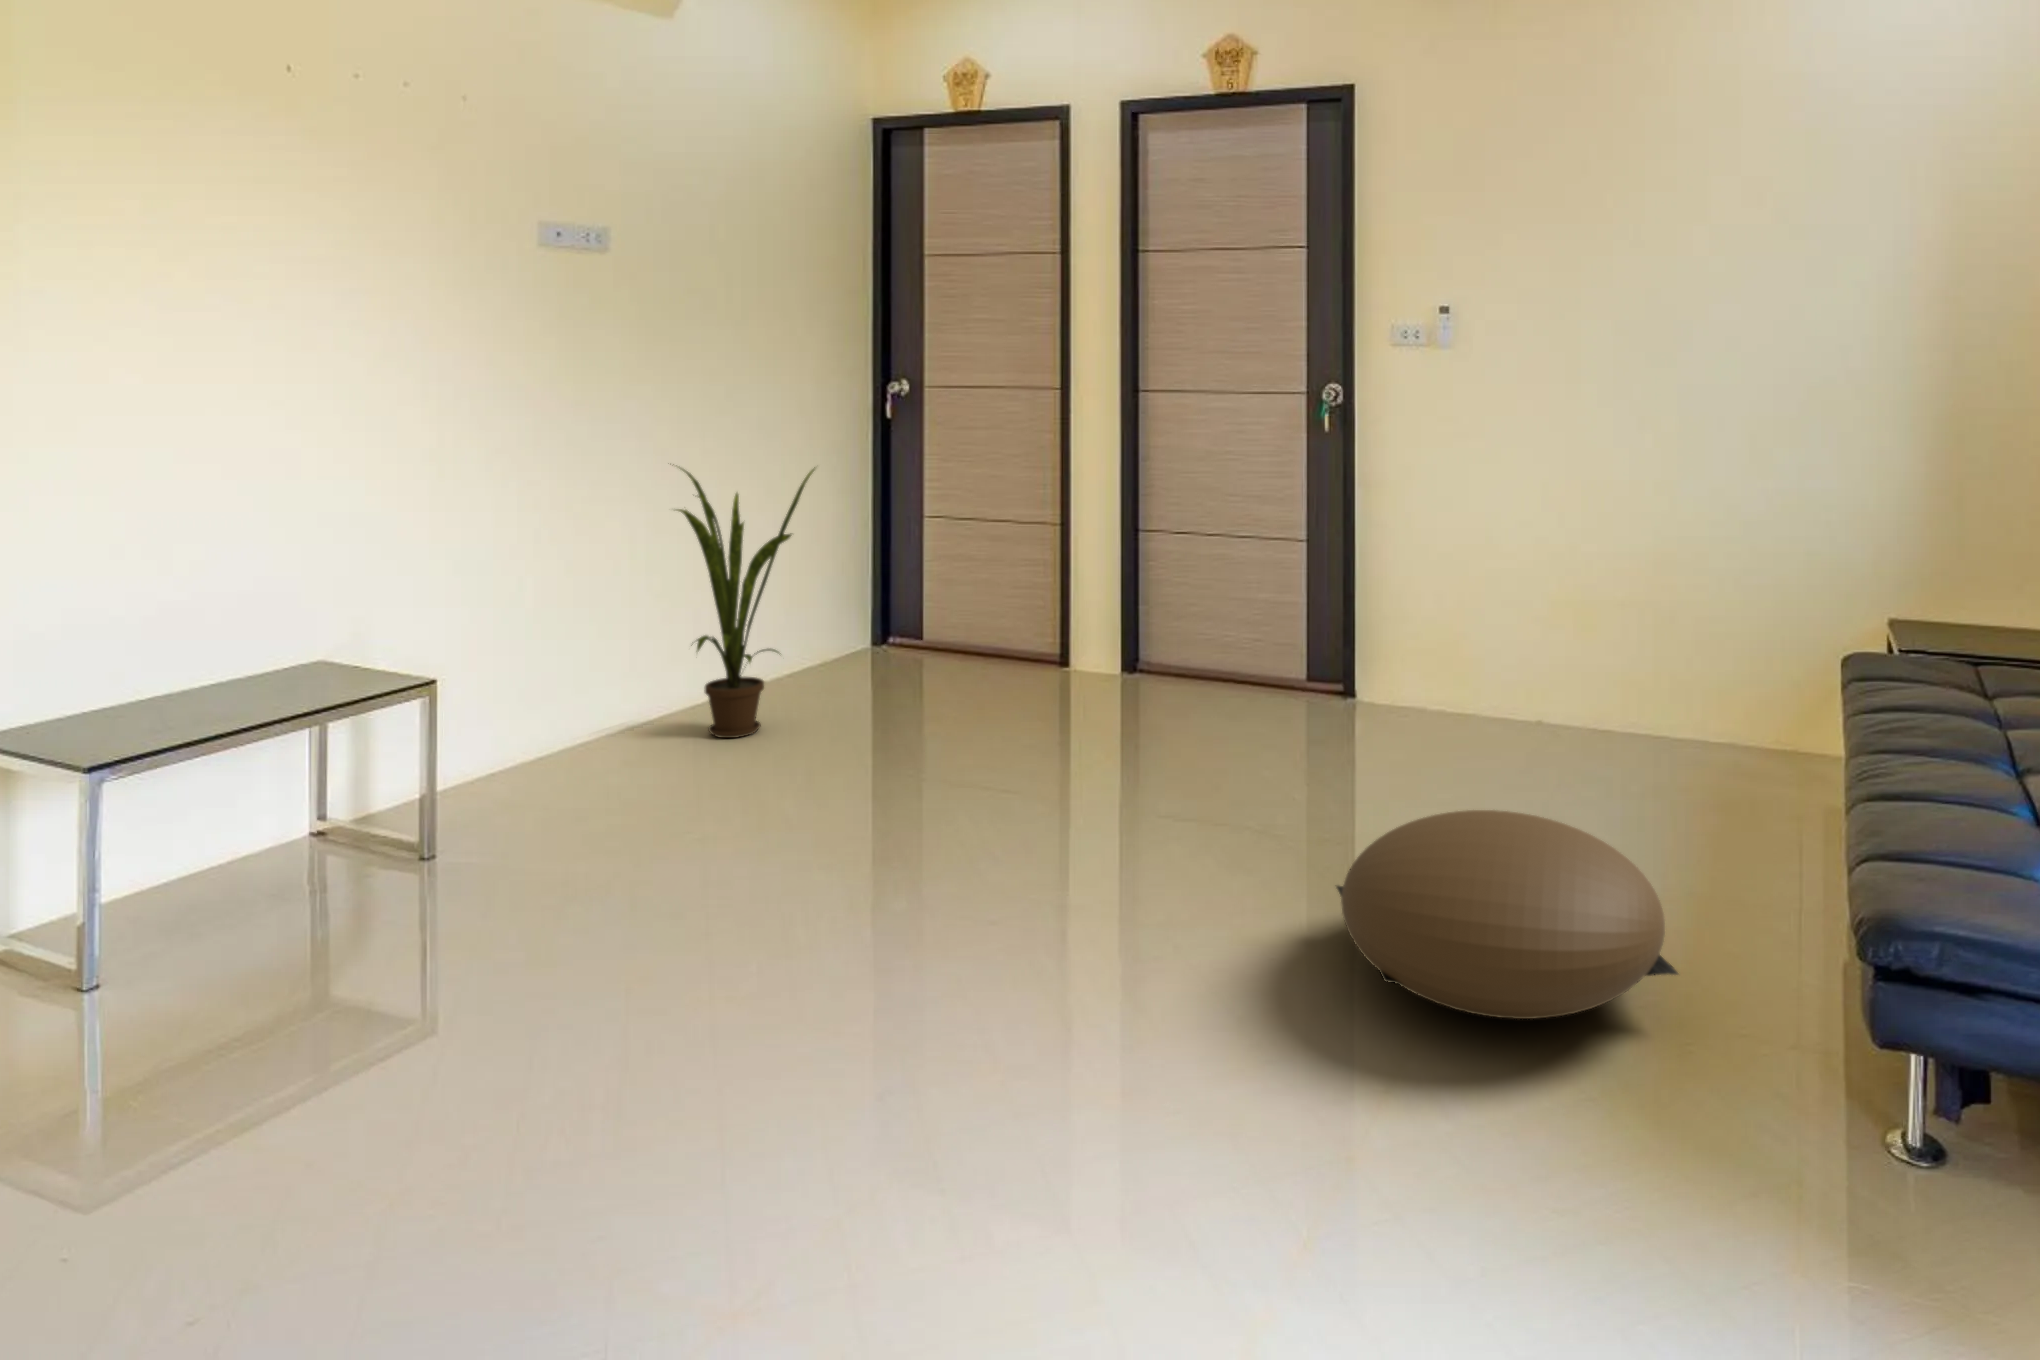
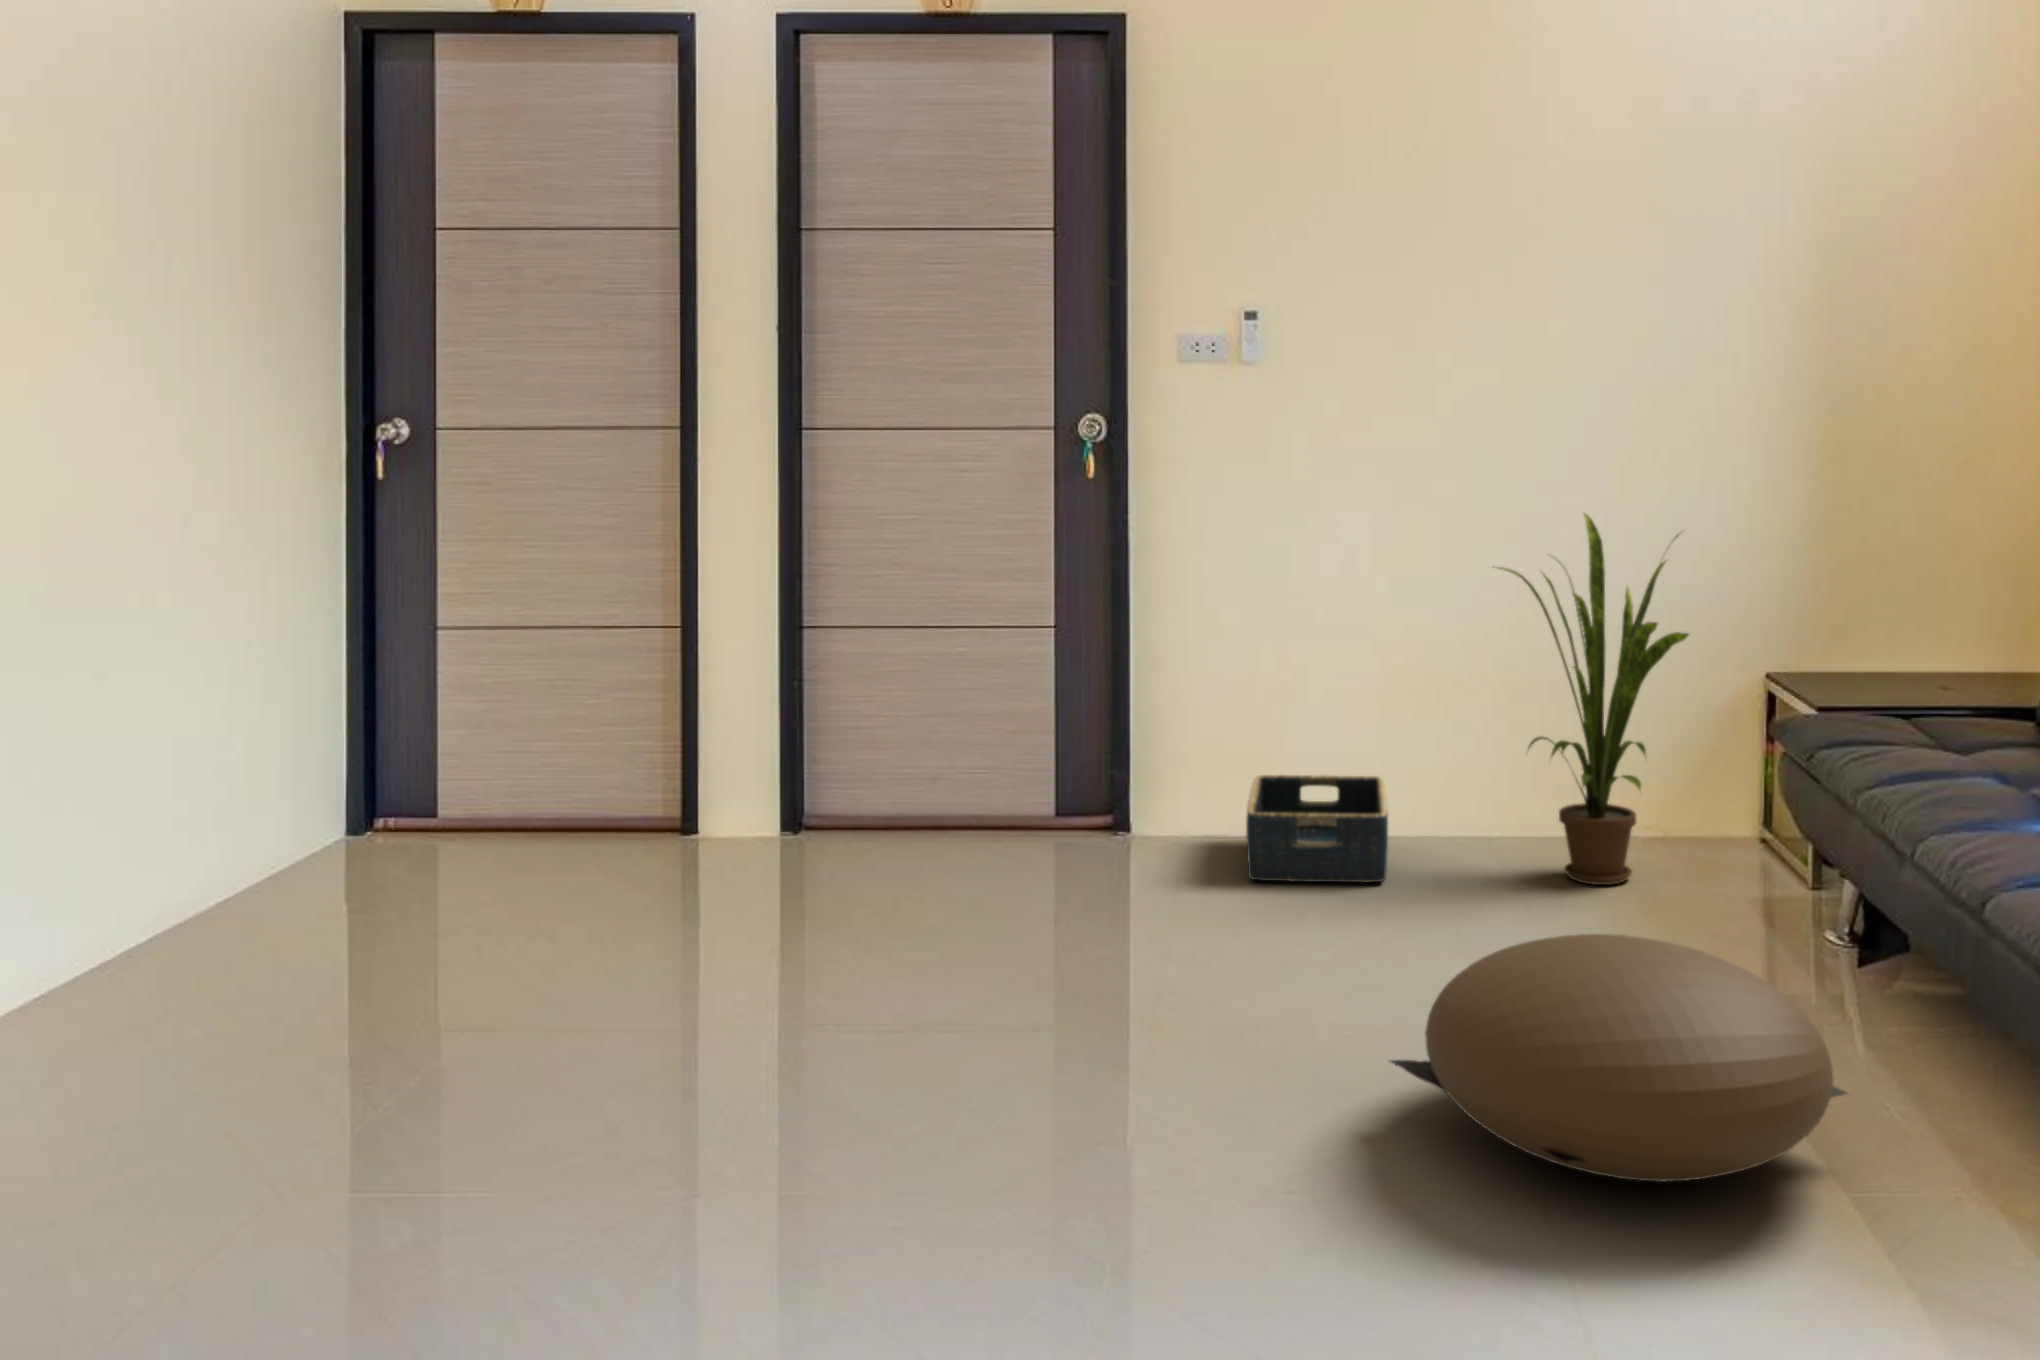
house plant: present [673,464,815,738] -> present [1493,514,1689,885]
basket: none [1408,663,1545,754] -> present [1246,775,1388,882]

